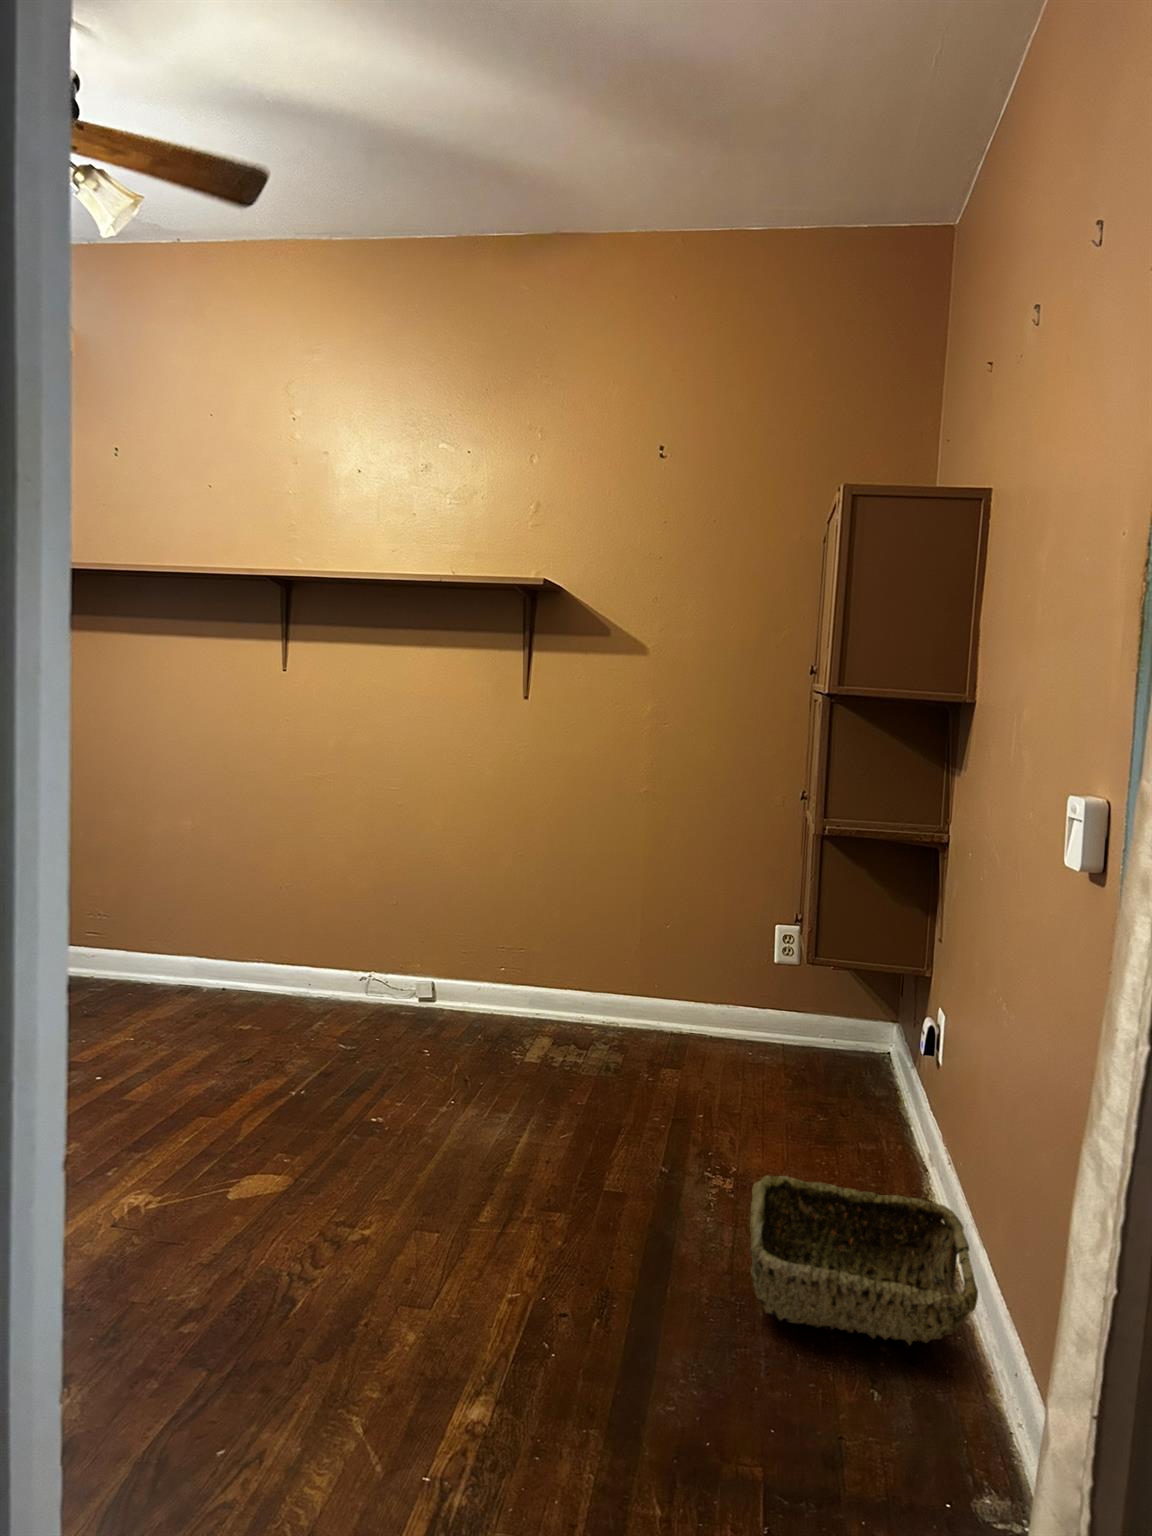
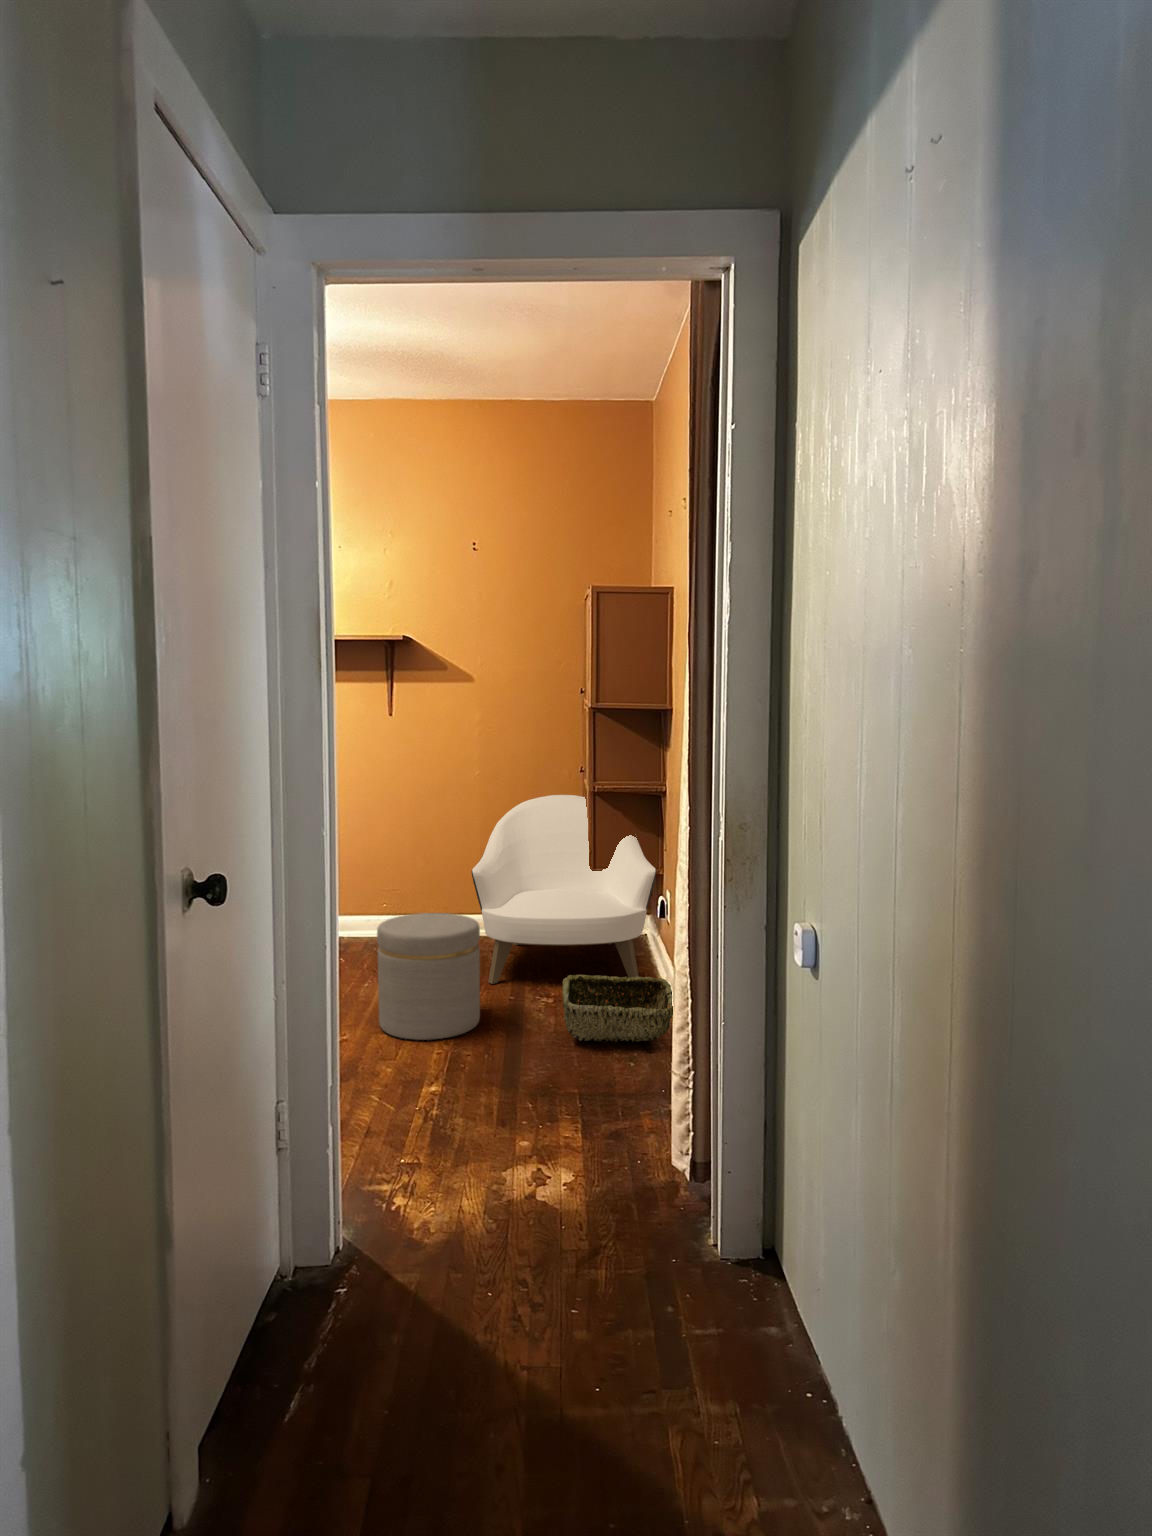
armchair: none [616,830,926,1163] -> present [472,795,657,984]
ottoman: none [427,1021,609,1268] -> present [377,913,480,1040]

